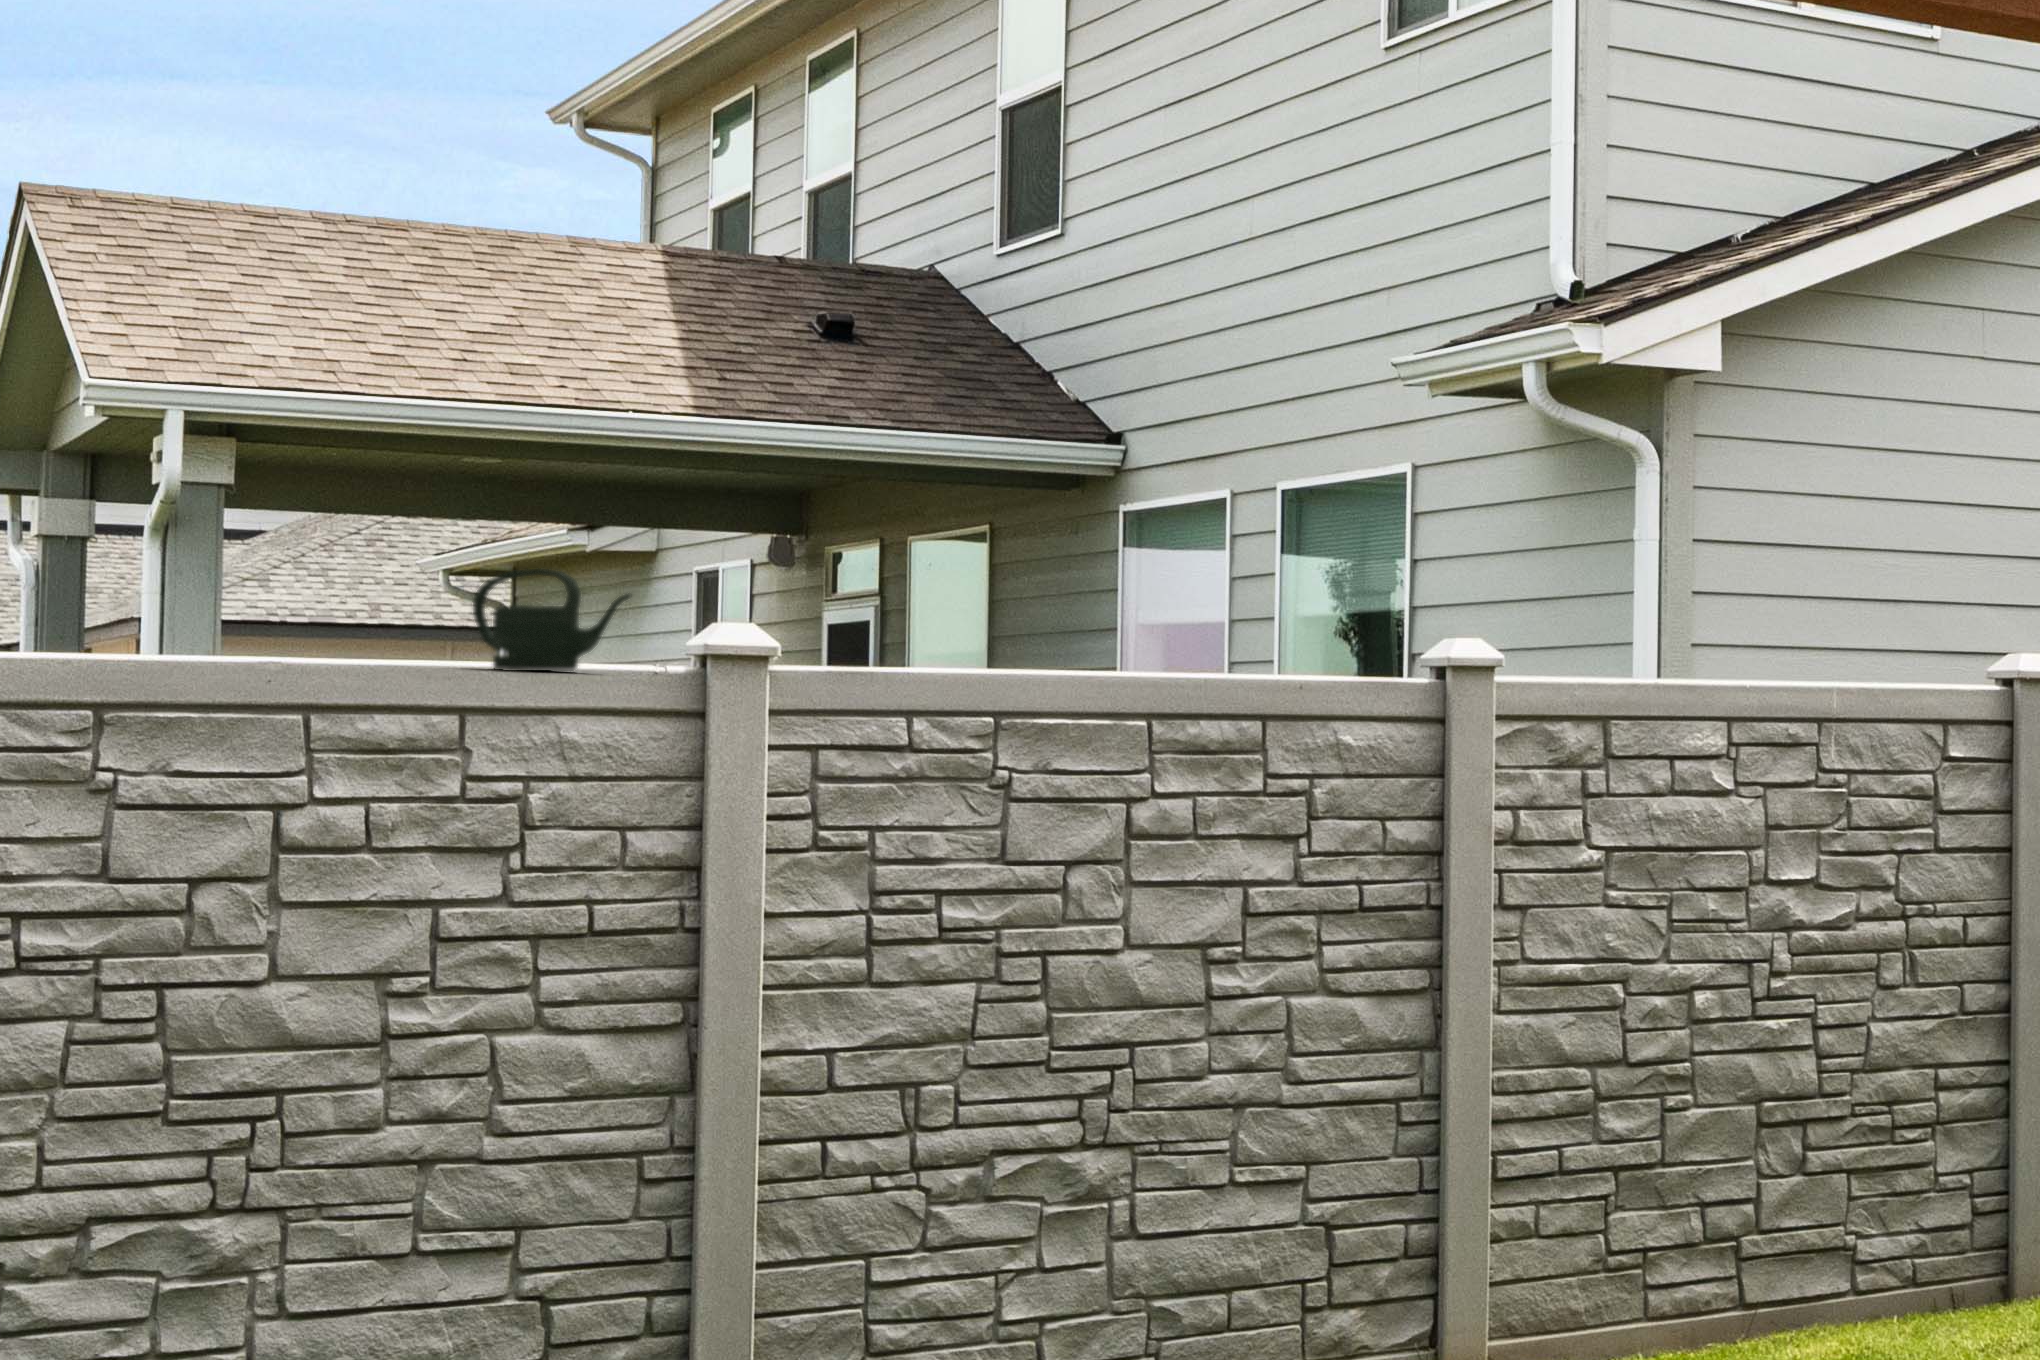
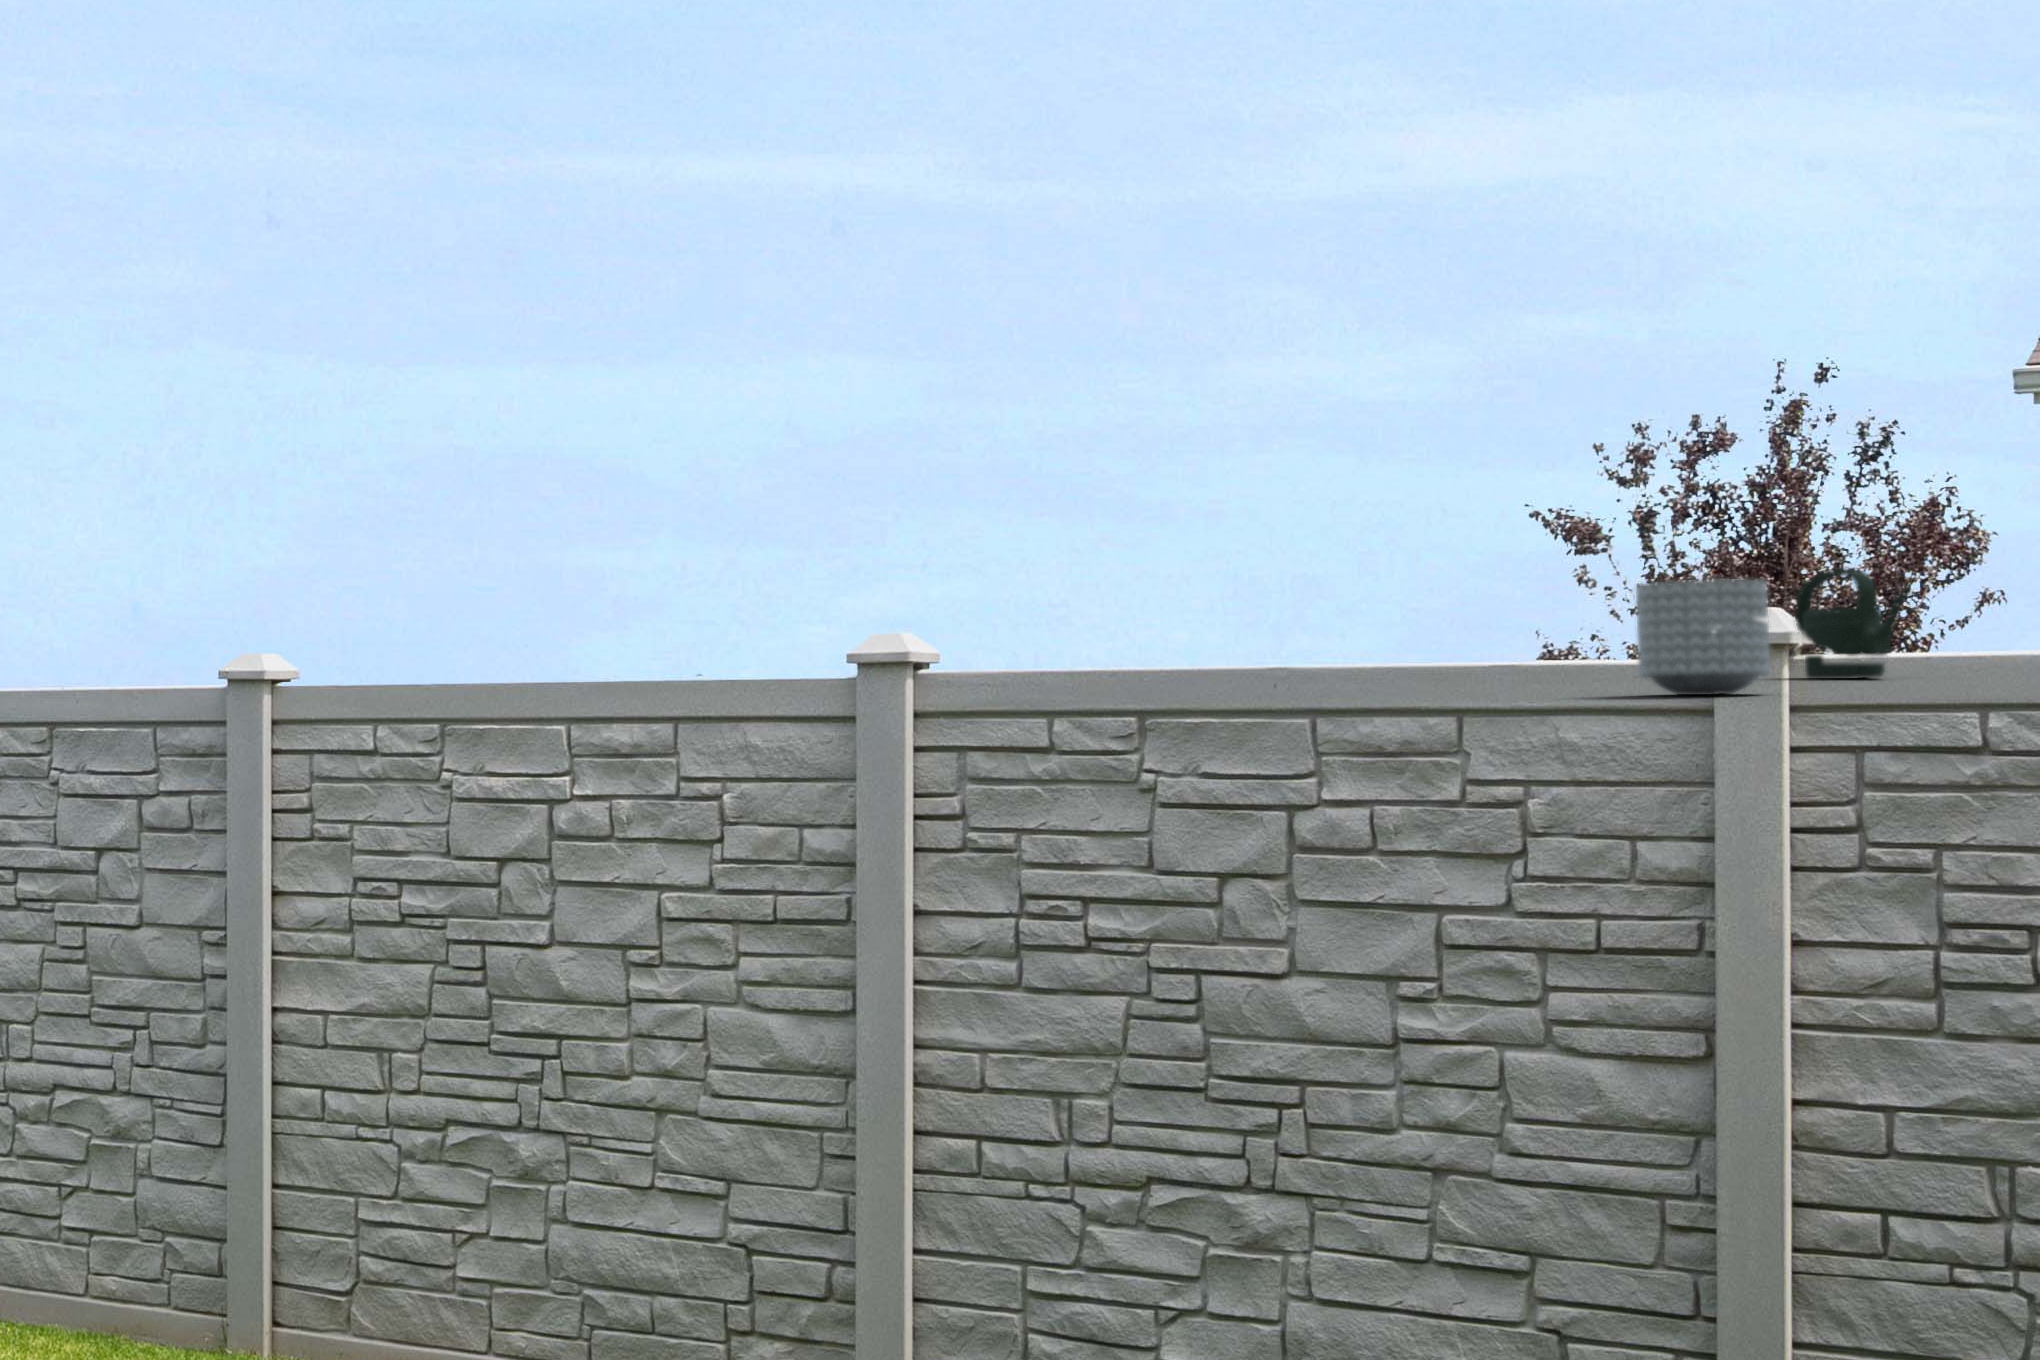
planter: none [640,588,755,692] -> present [1636,580,1770,695]

